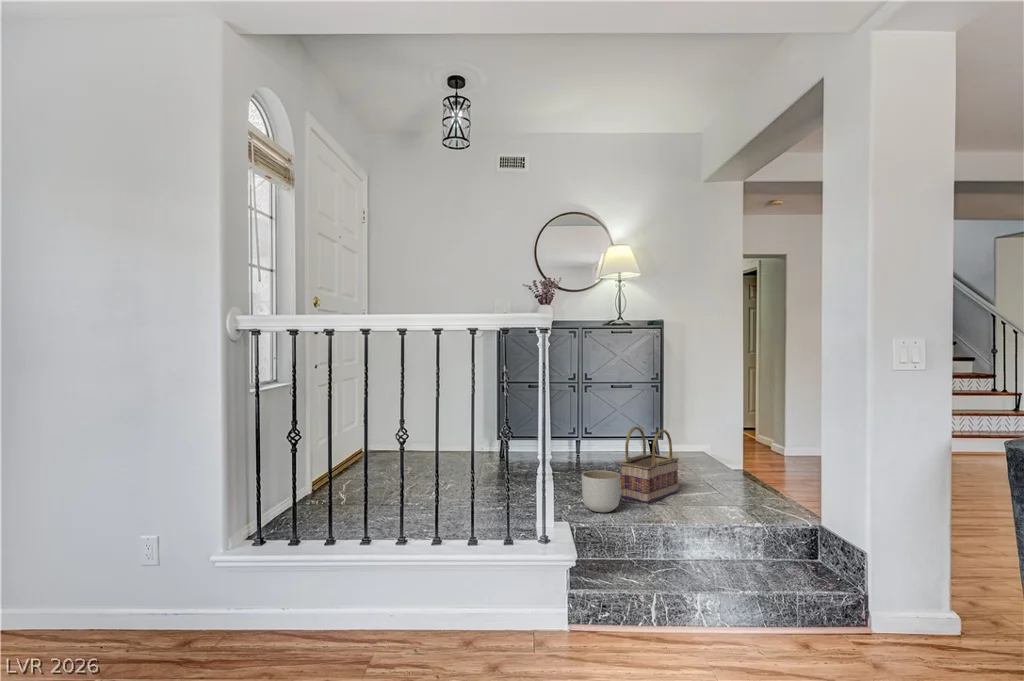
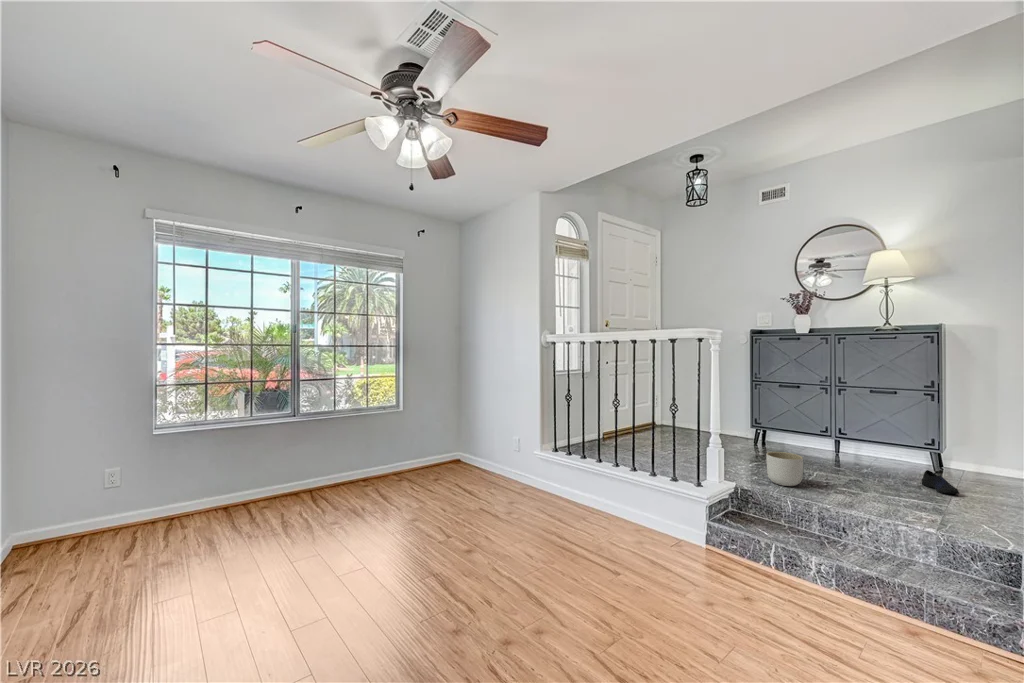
basket: present [620,427,679,503] -> none [820,423,896,491]
shoe: none [678,464,713,484] -> present [922,470,959,494]

